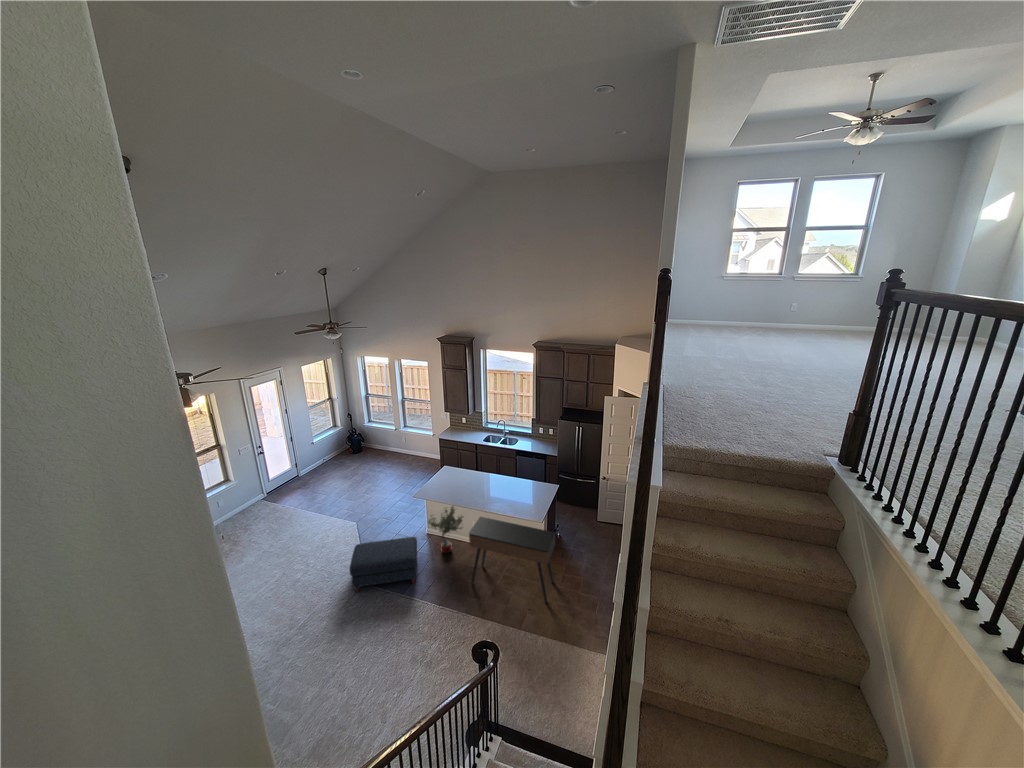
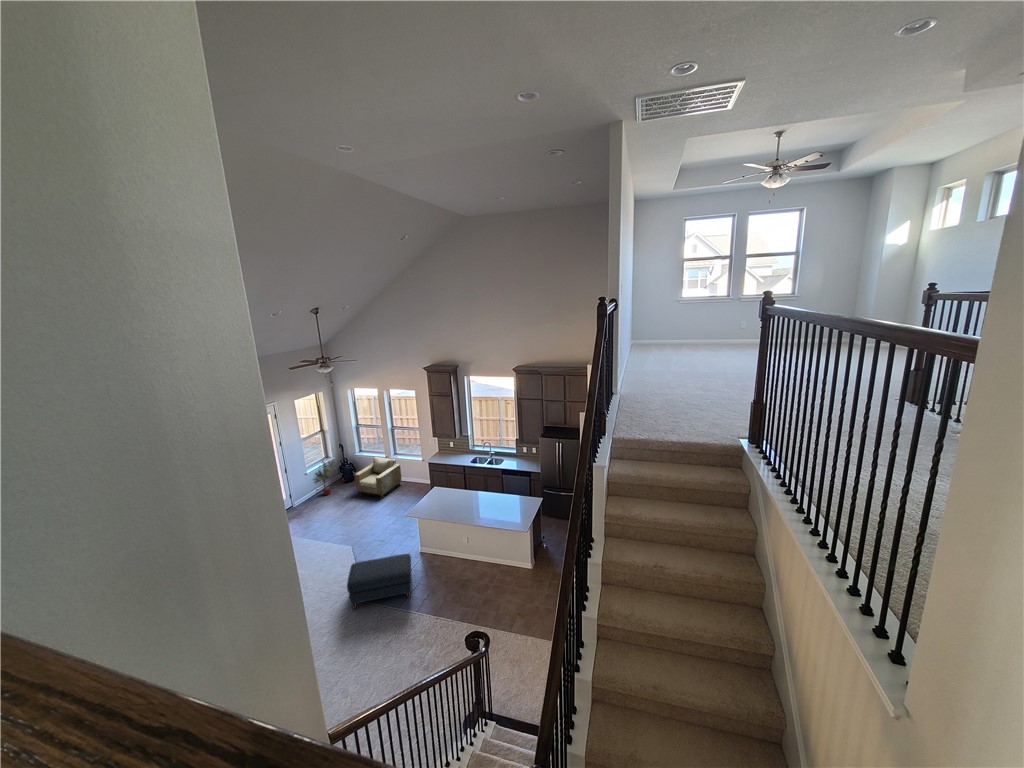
armchair: none [363,428,411,472] -> present [355,456,401,499]
potted tree: present [428,506,463,553] -> present [313,460,335,495]
console table: present [469,517,555,603] -> none [460,529,542,608]

